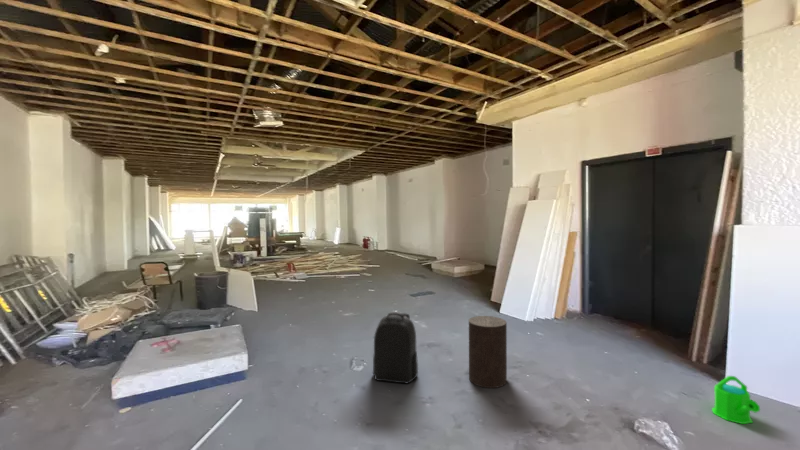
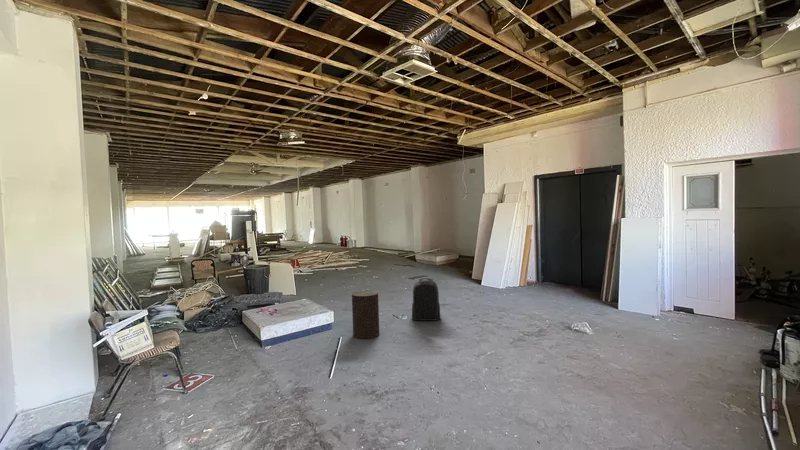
stool: present [469,316,507,388] -> present [352,291,379,339]
watering can: present [712,376,760,424] -> none [607,299,627,323]

